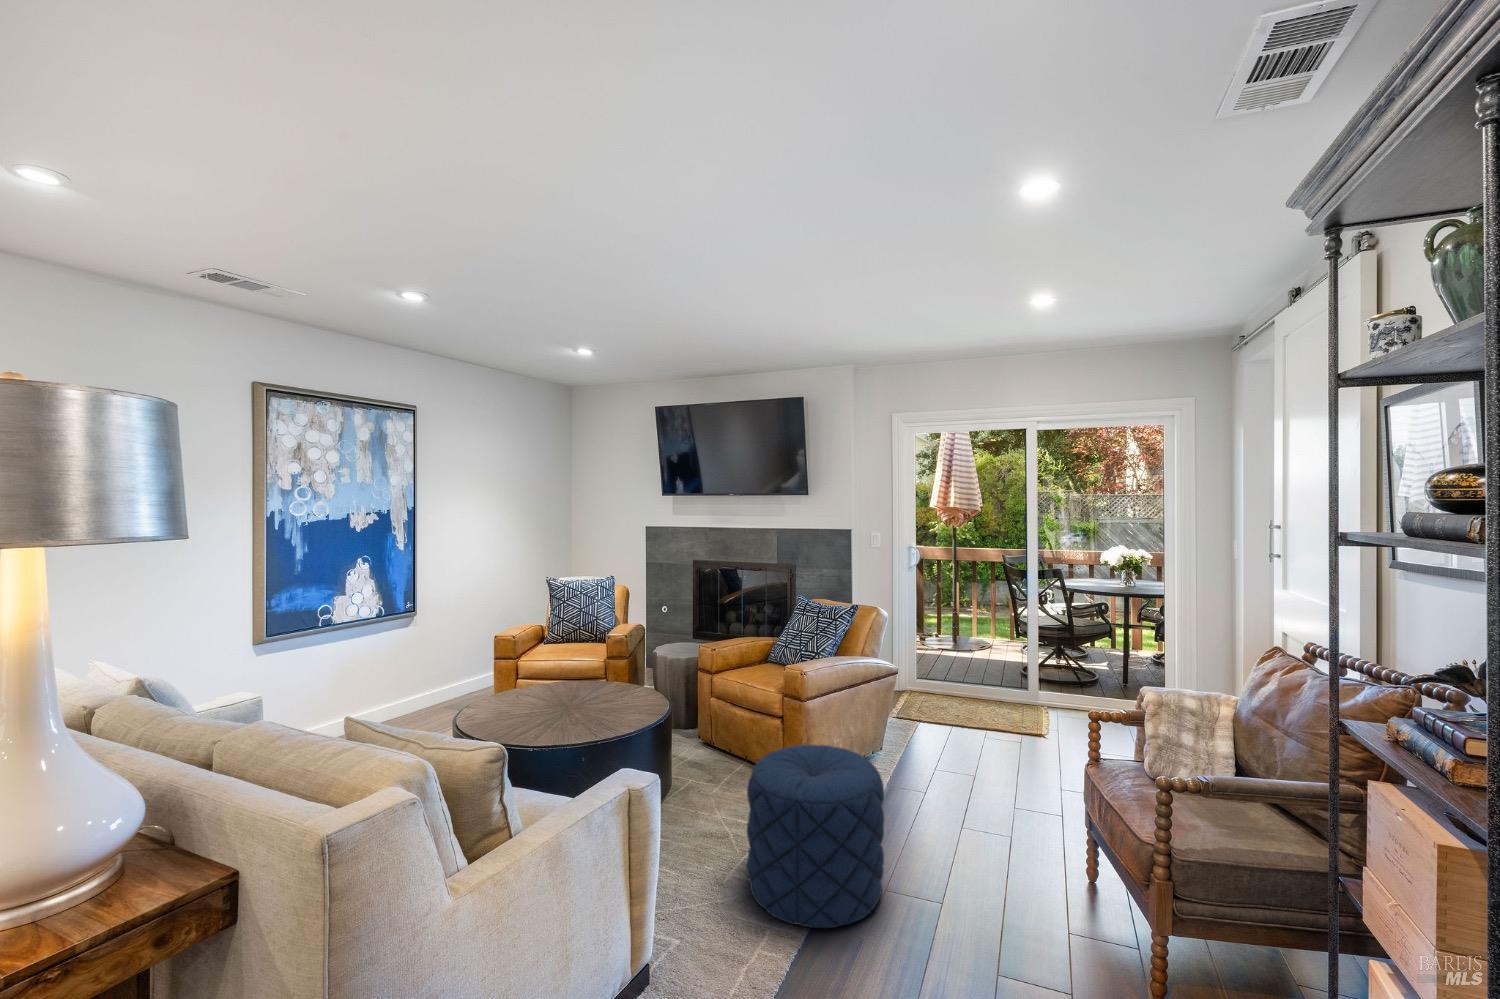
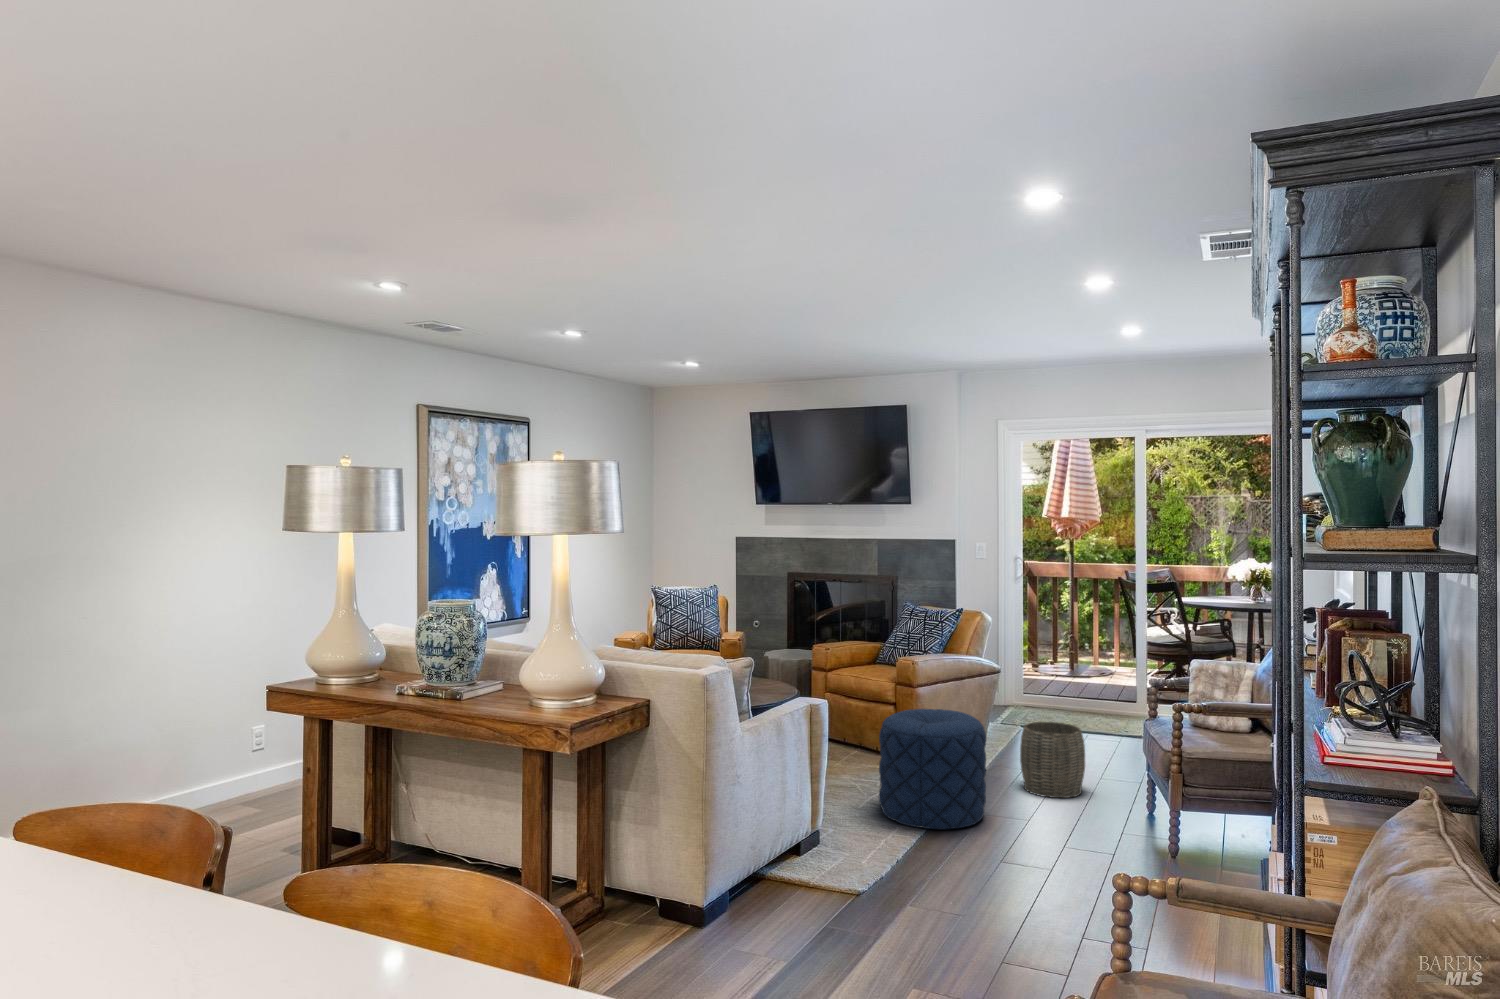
woven basket: none [922,744,999,846] -> present [1020,722,1085,798]

